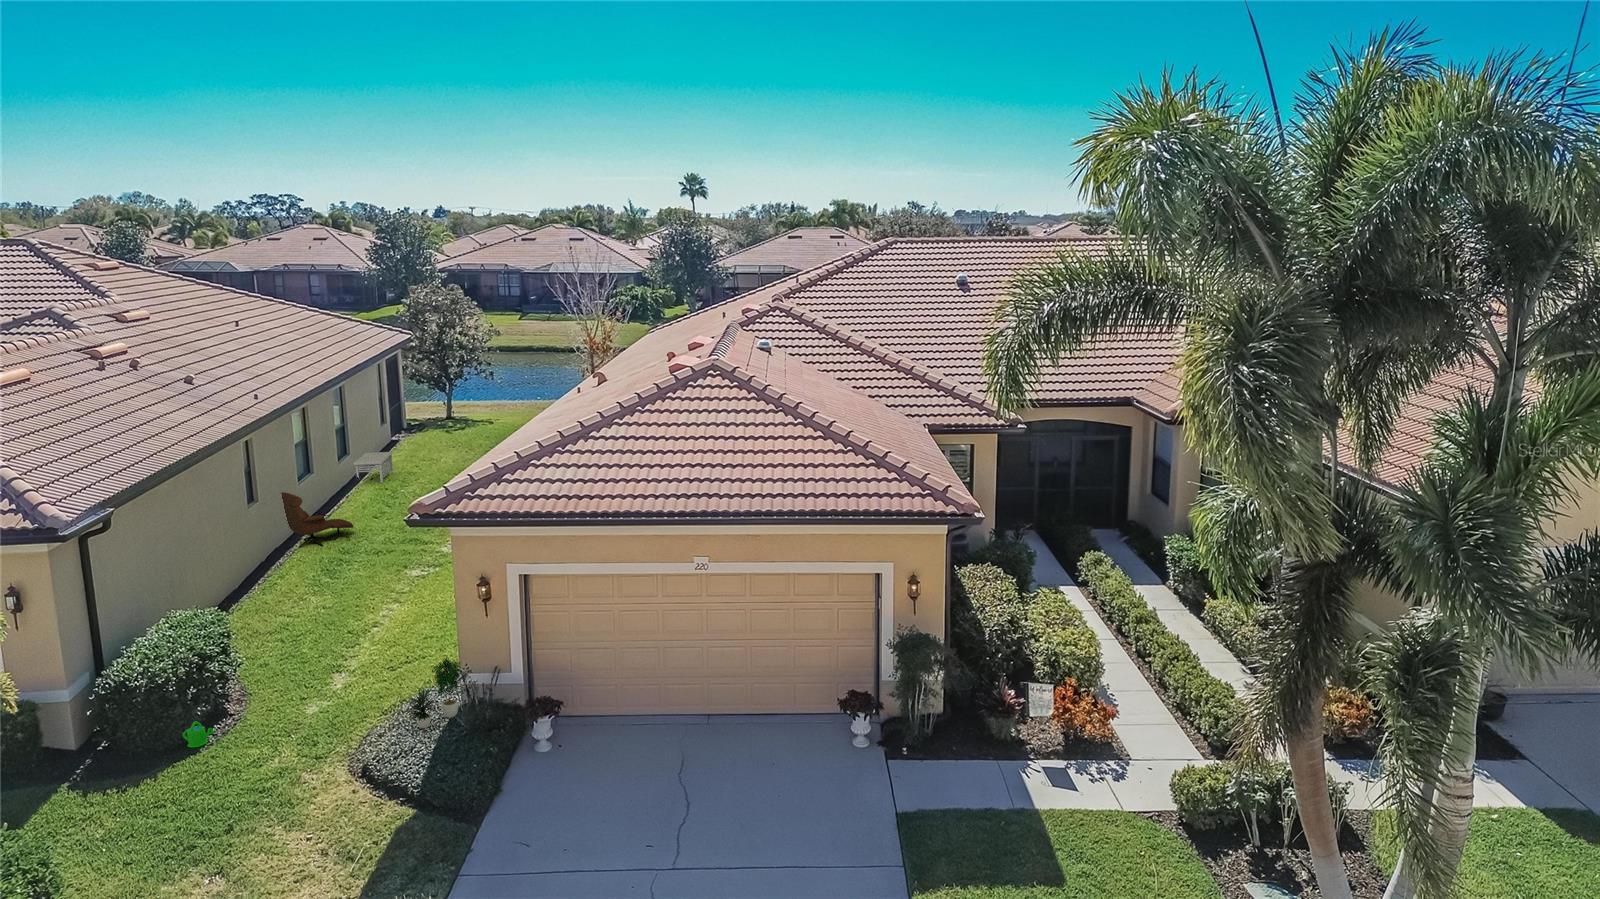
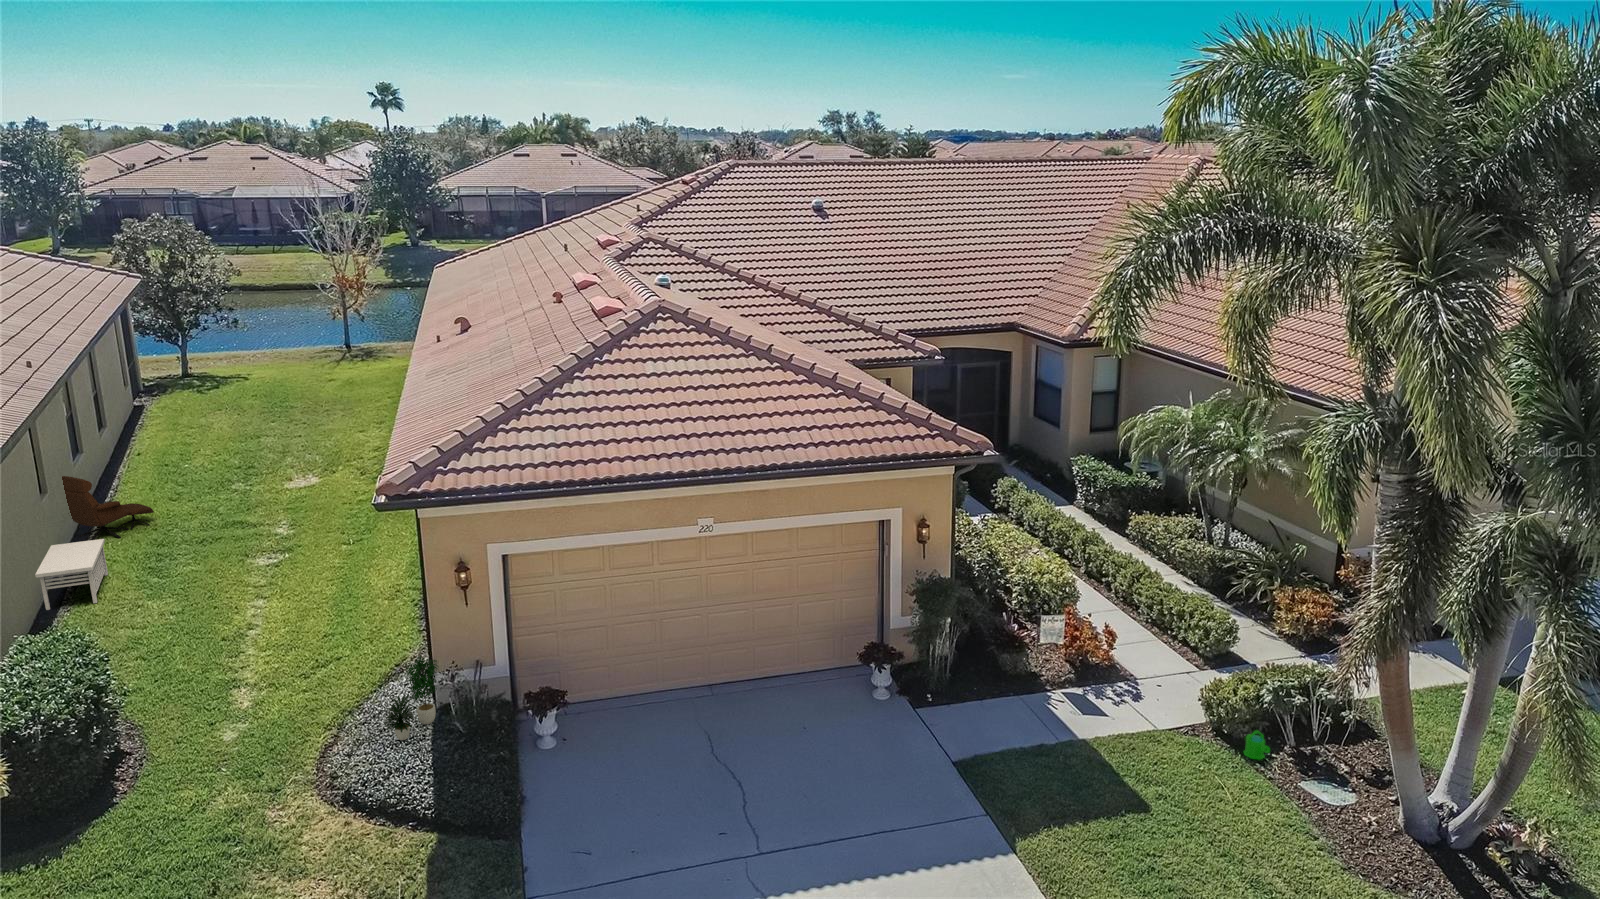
storage bench: present [354,452,393,483] -> present [35,539,108,610]
watering can: present [183,721,214,748] -> present [1244,731,1270,760]

